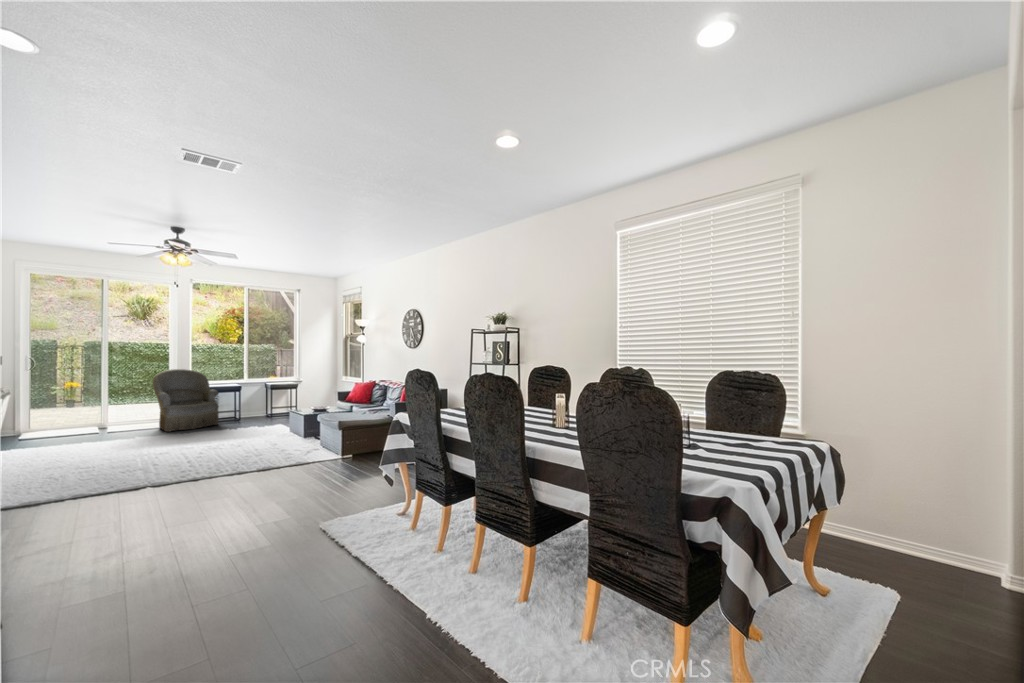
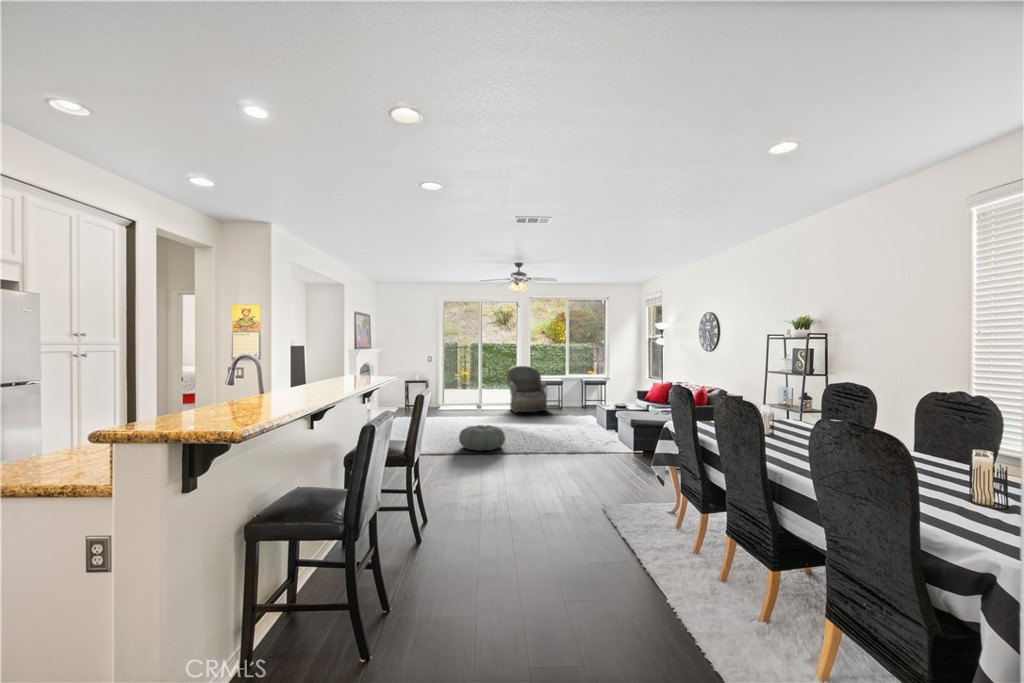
pouf: none [66,453,158,494] -> present [459,425,505,451]

